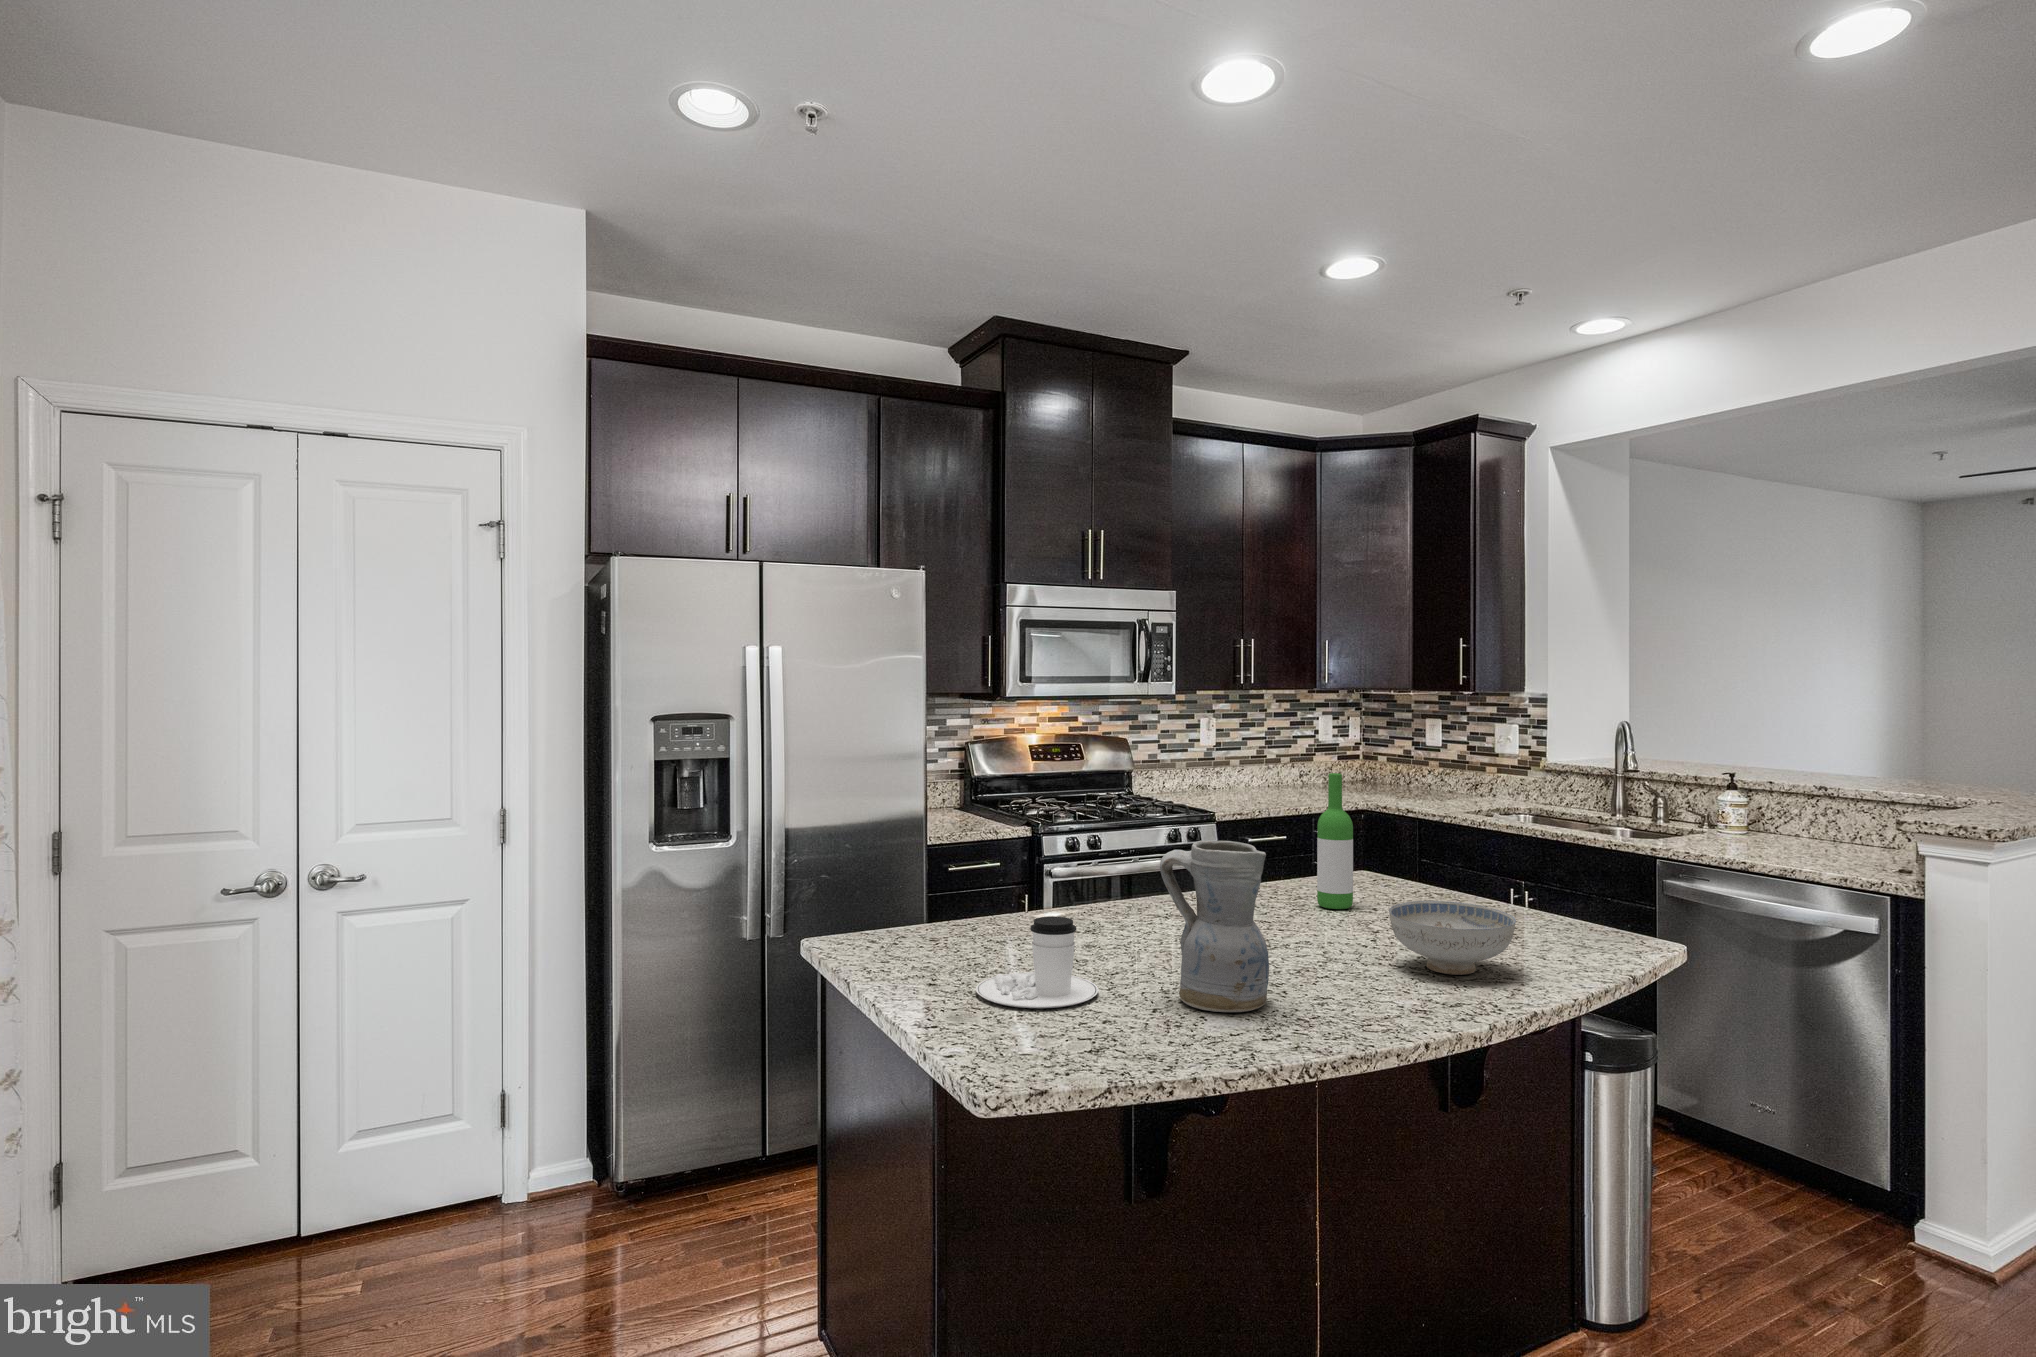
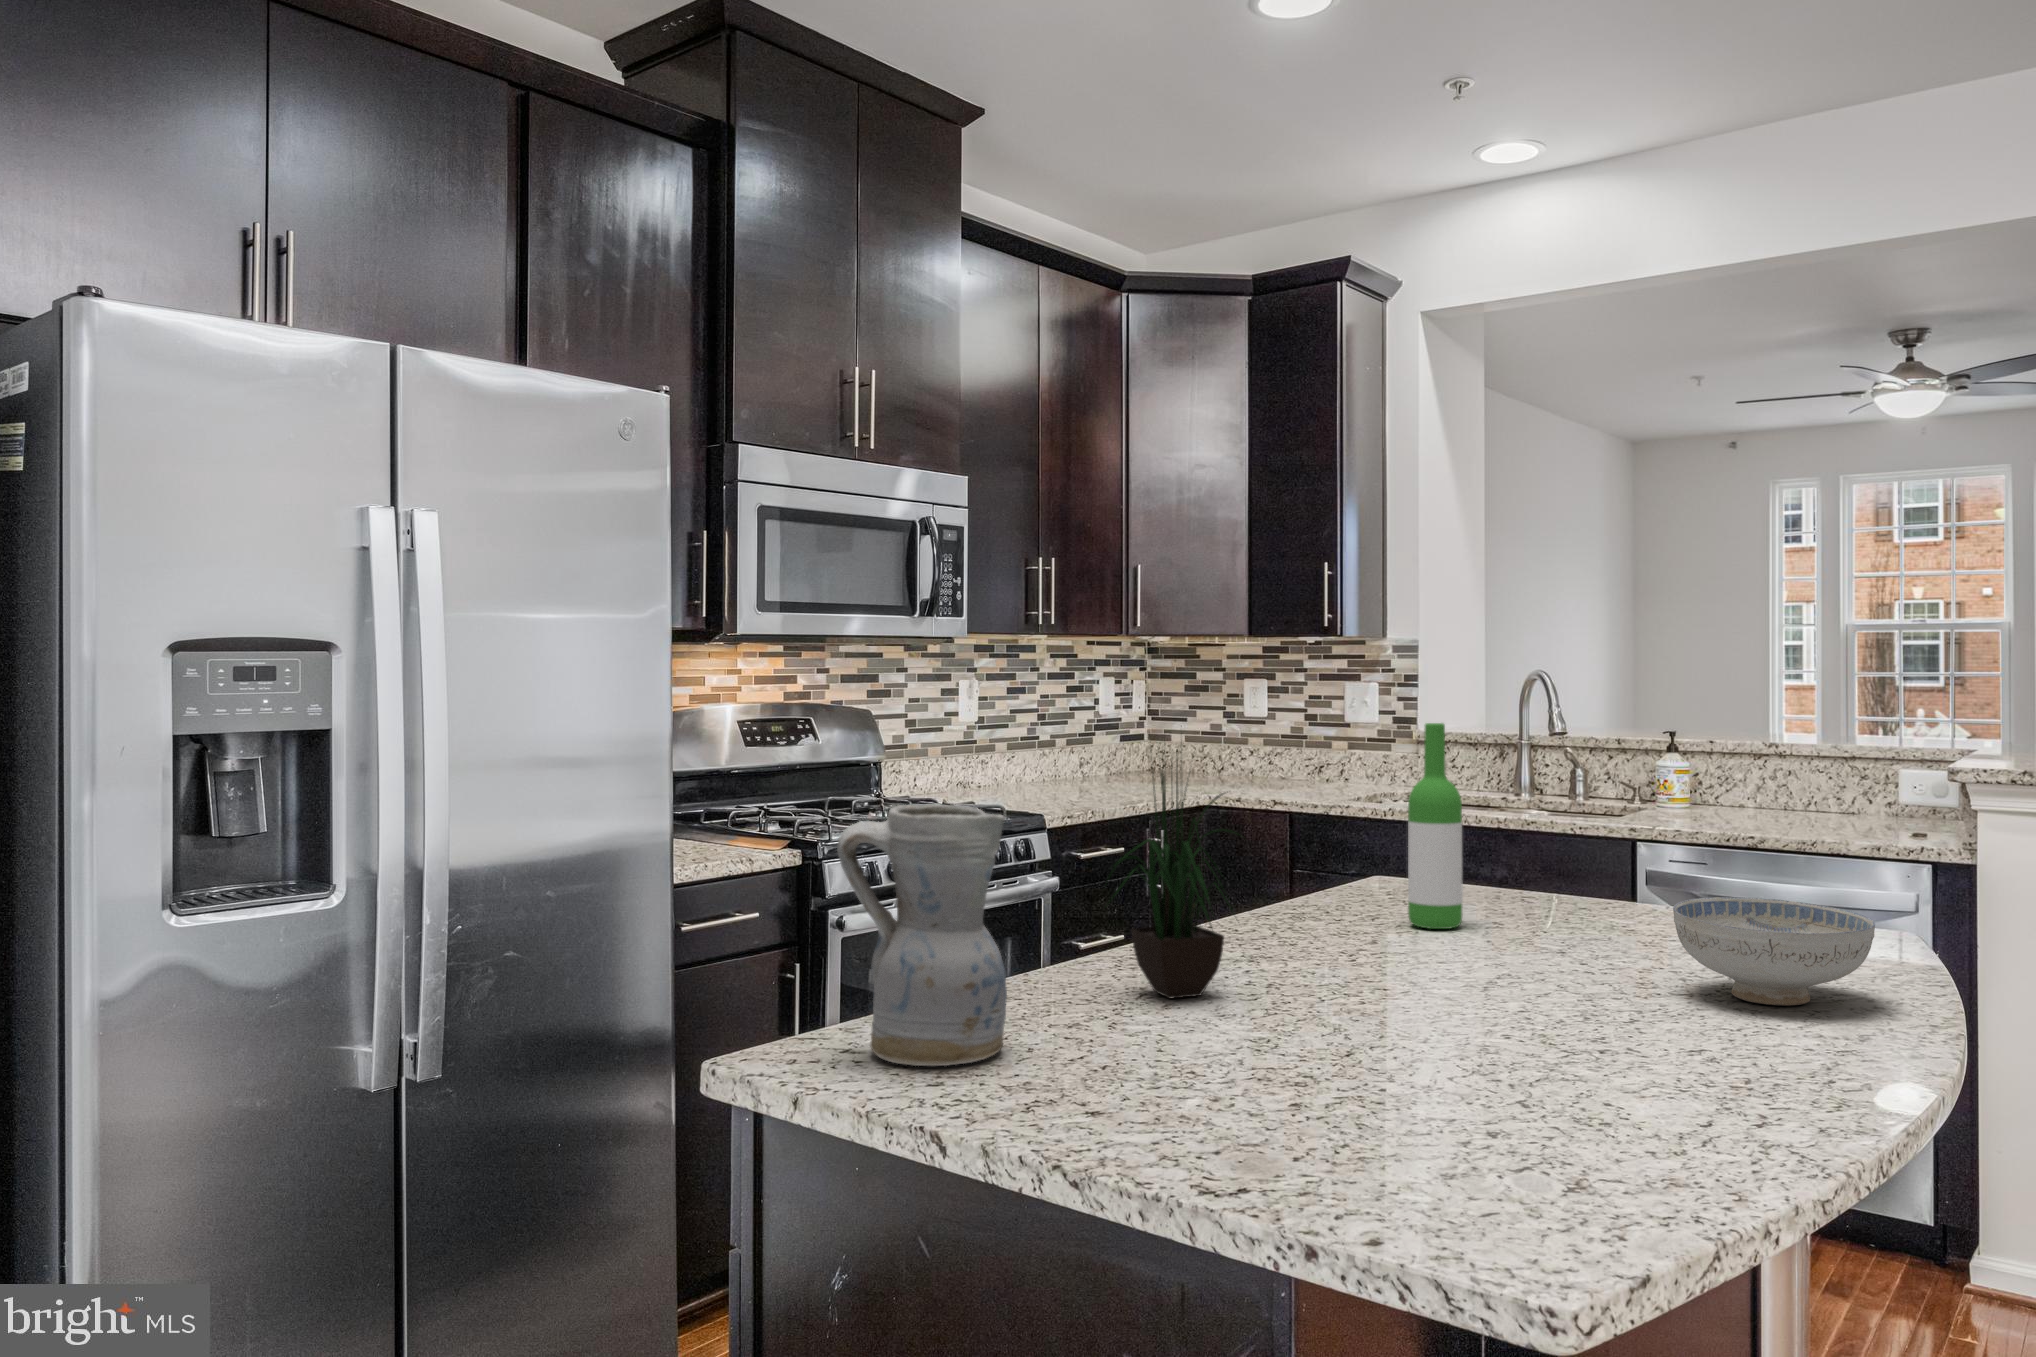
potted plant: none [1046,759,1135,934] -> present [1111,749,1235,998]
ceramic pitcher: present [1160,841,1269,1012] -> present [837,804,1007,1066]
coffee cup: present [976,916,1098,1008] -> none [1167,964,1400,1139]

